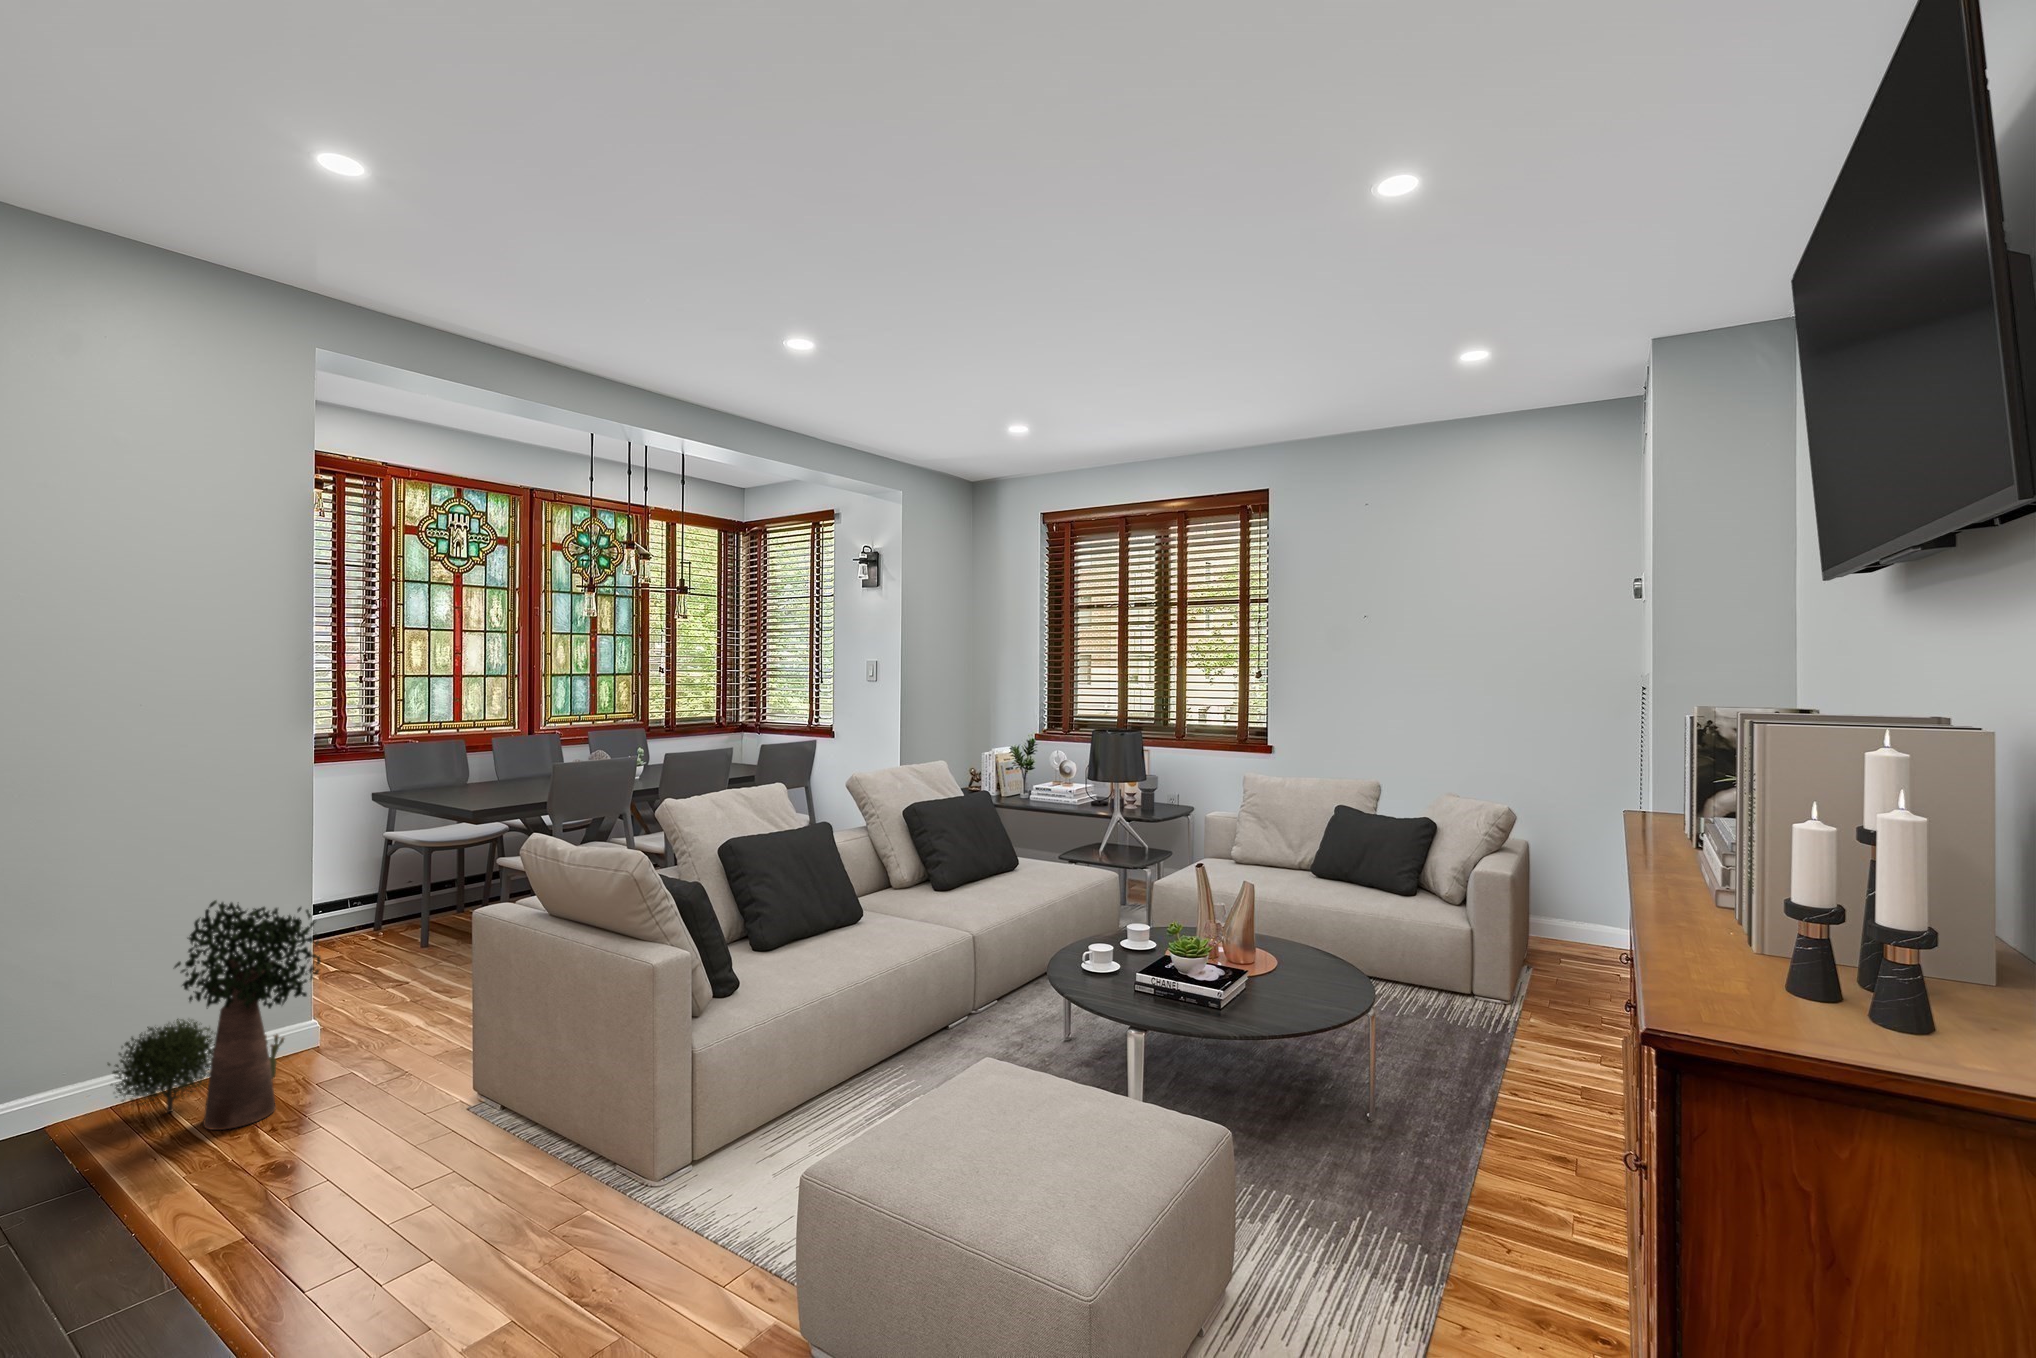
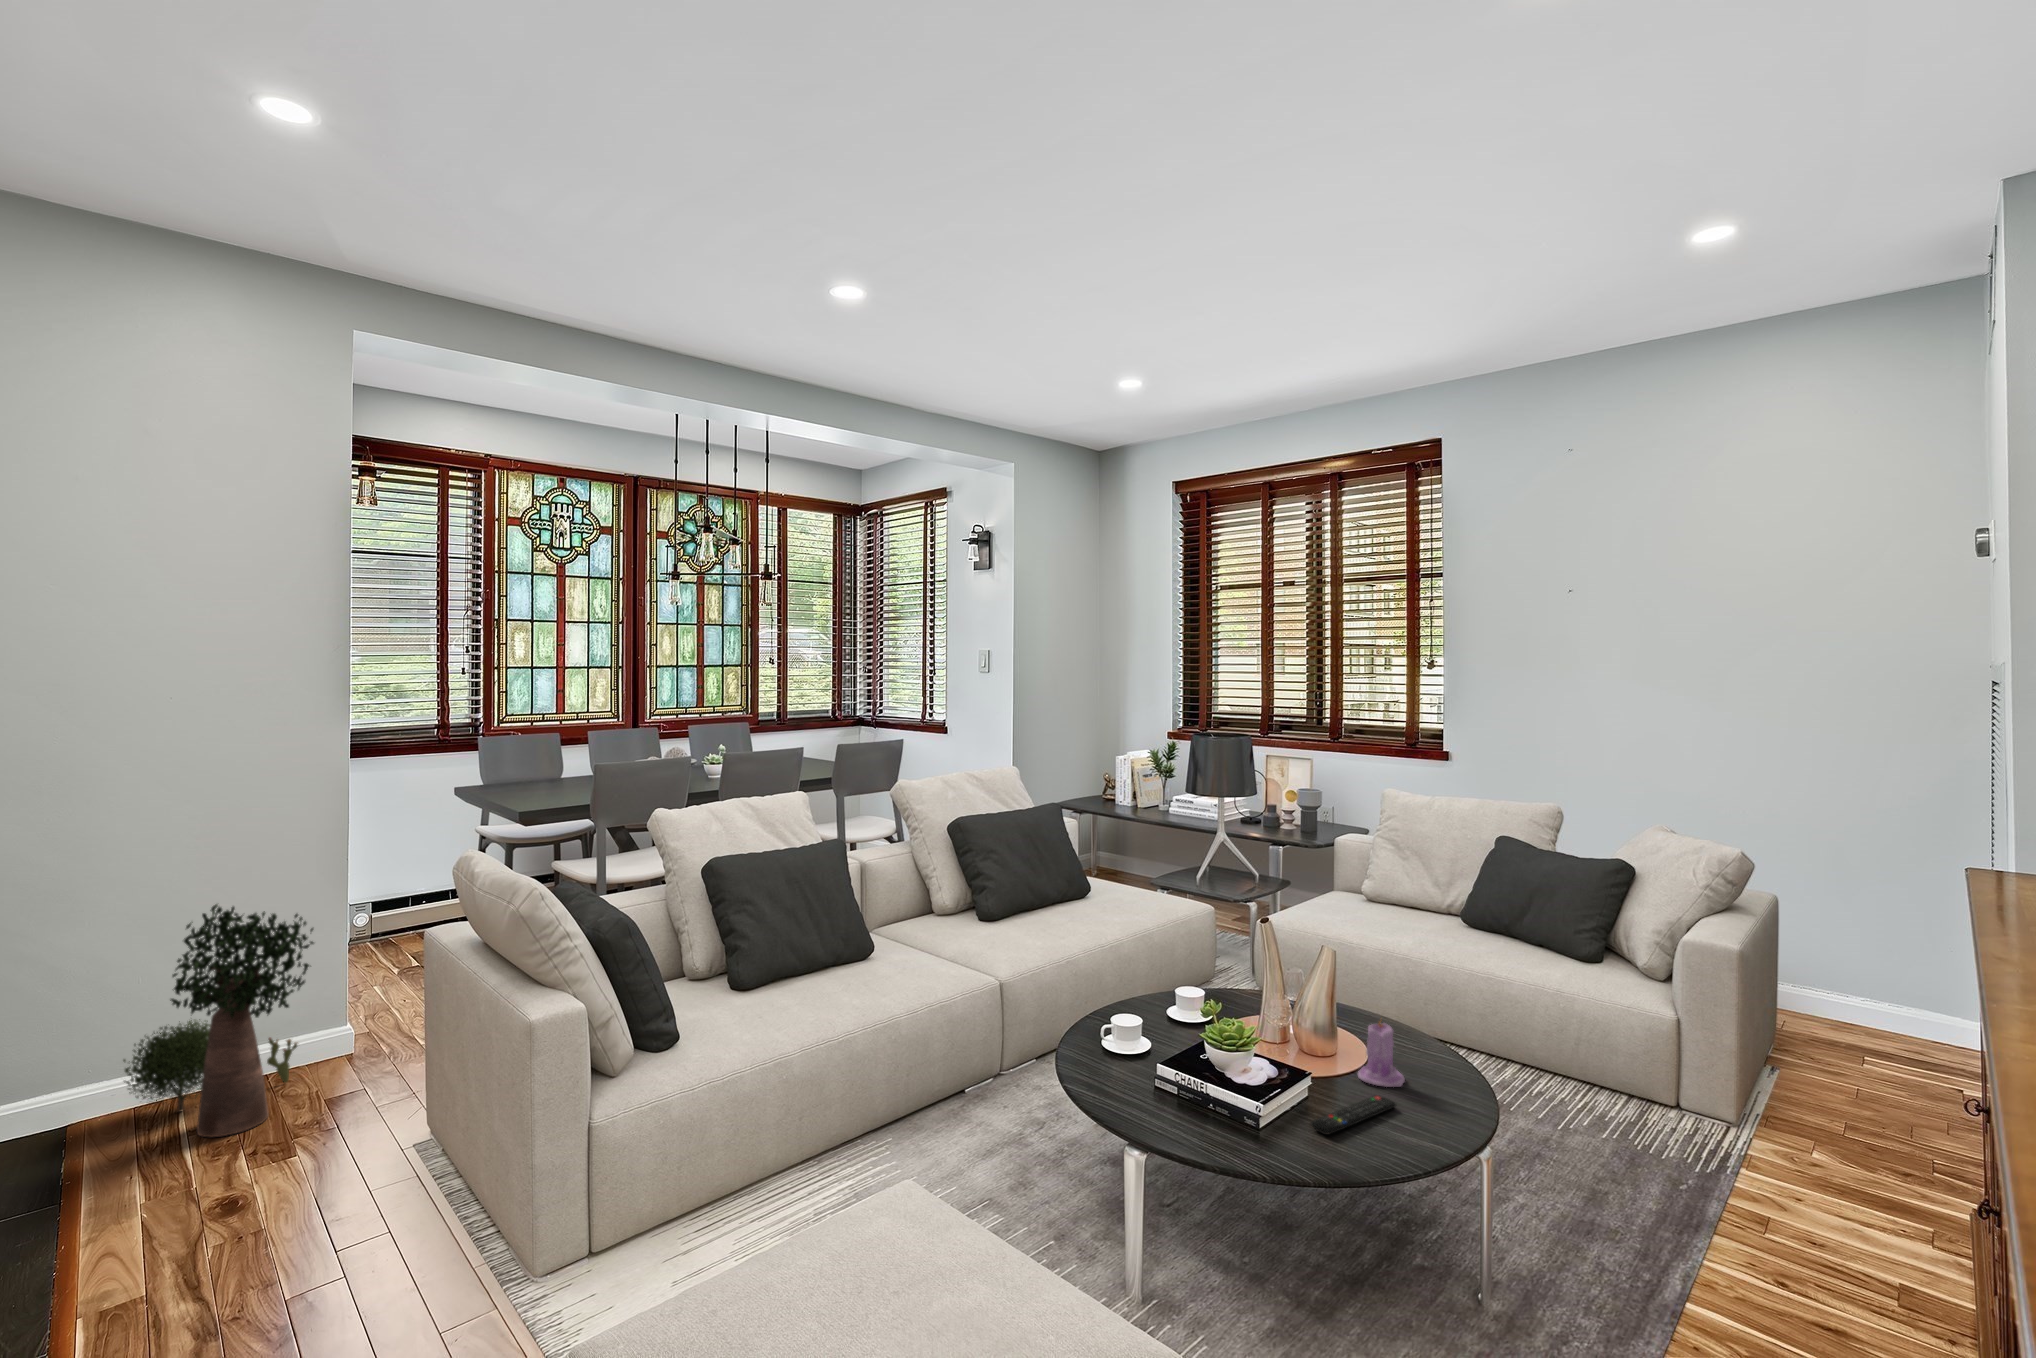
candle: none [1281,929,1316,980] -> present [1358,1022,1405,1087]
remote control: none [1266,985,1318,1012] -> present [1310,1095,1396,1134]

